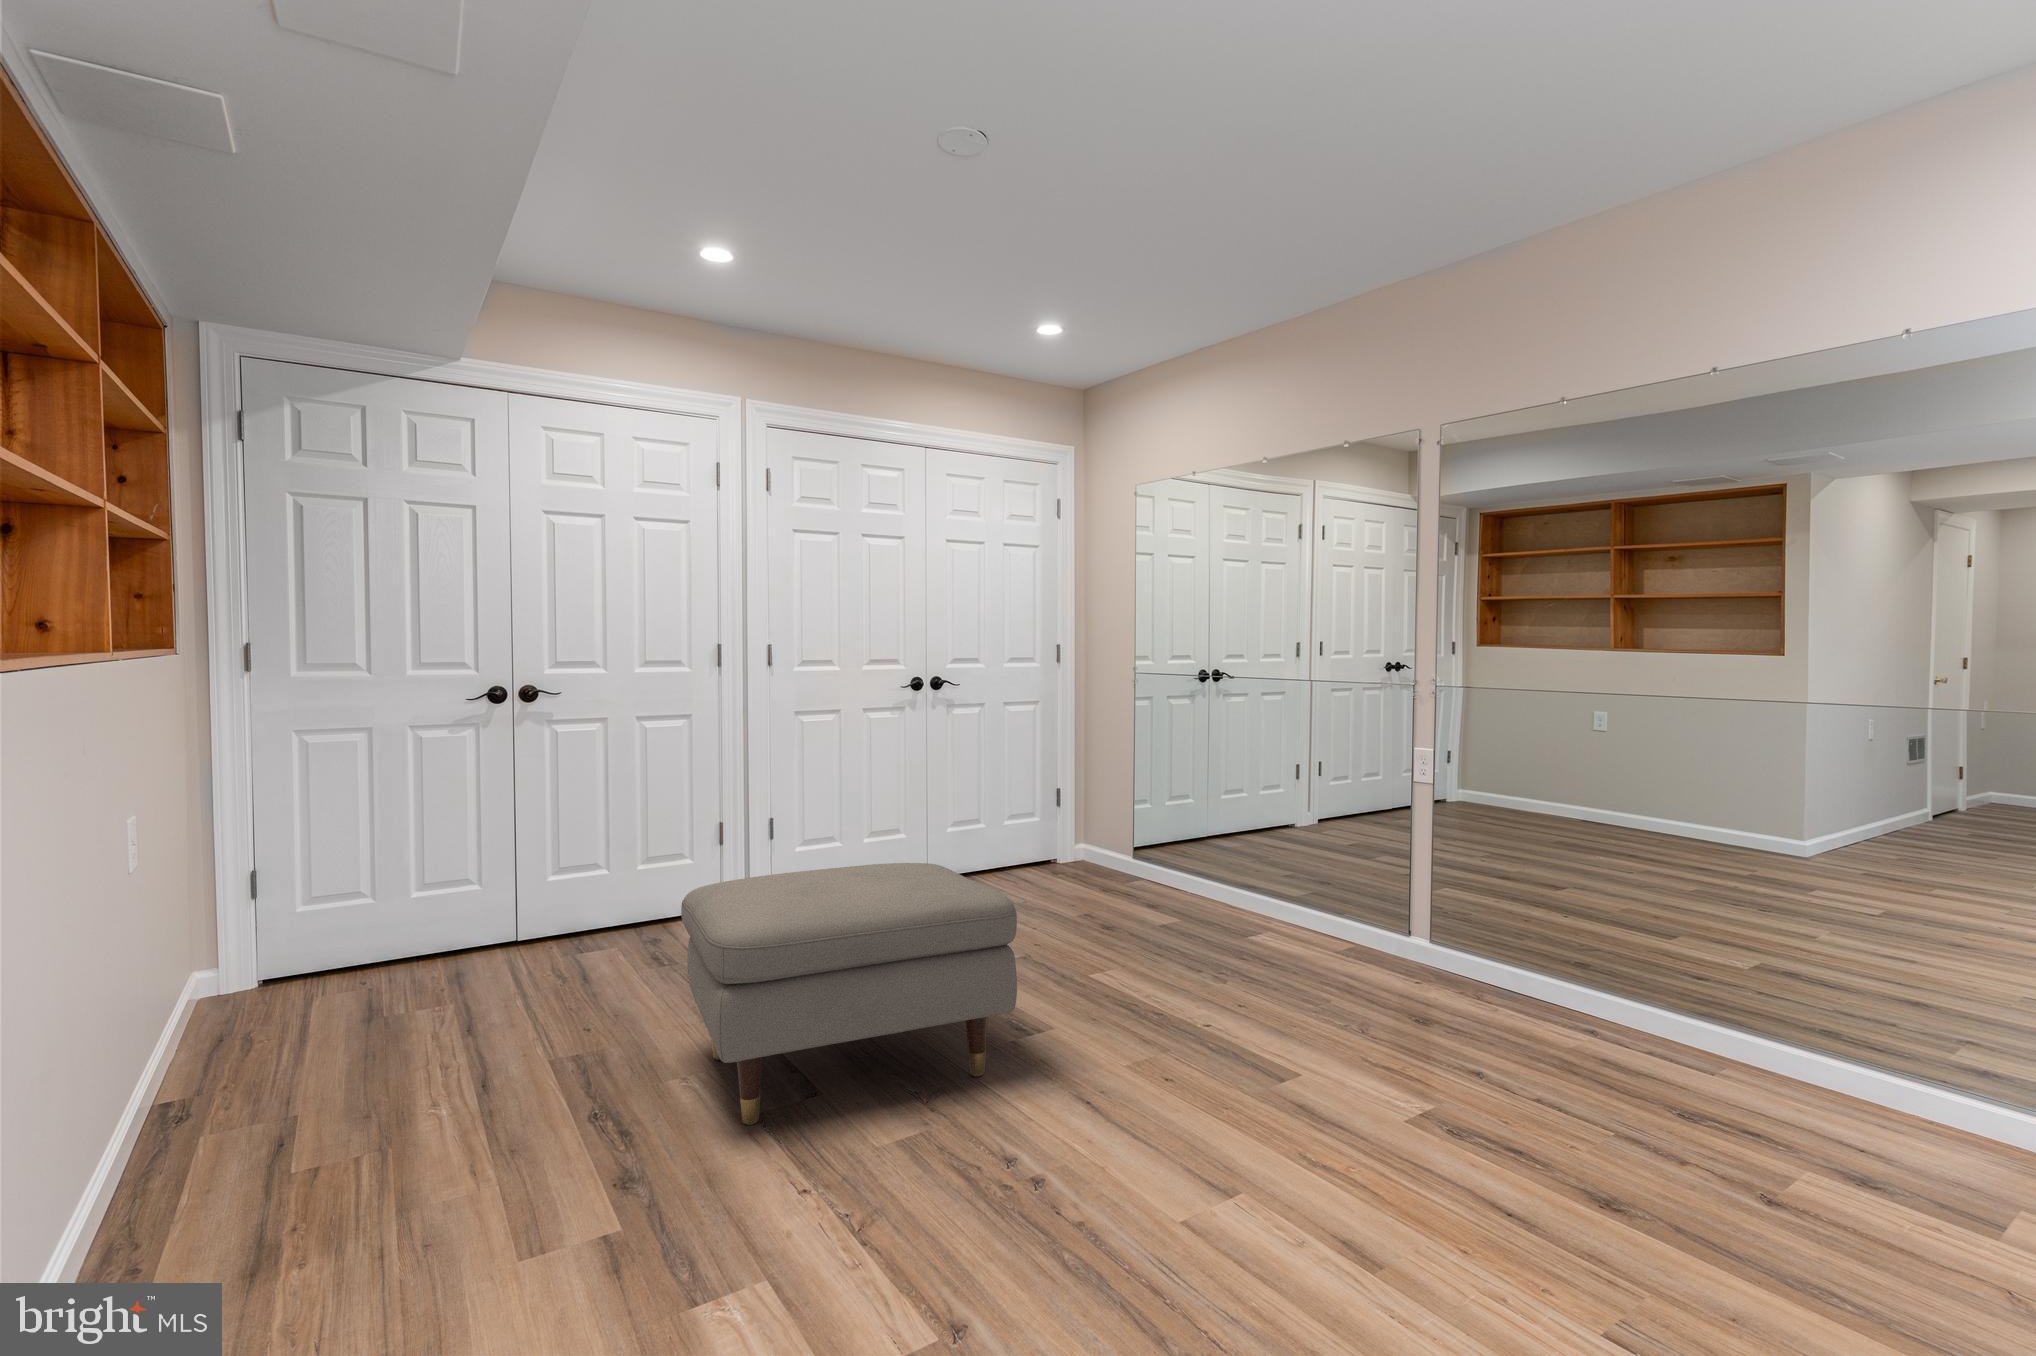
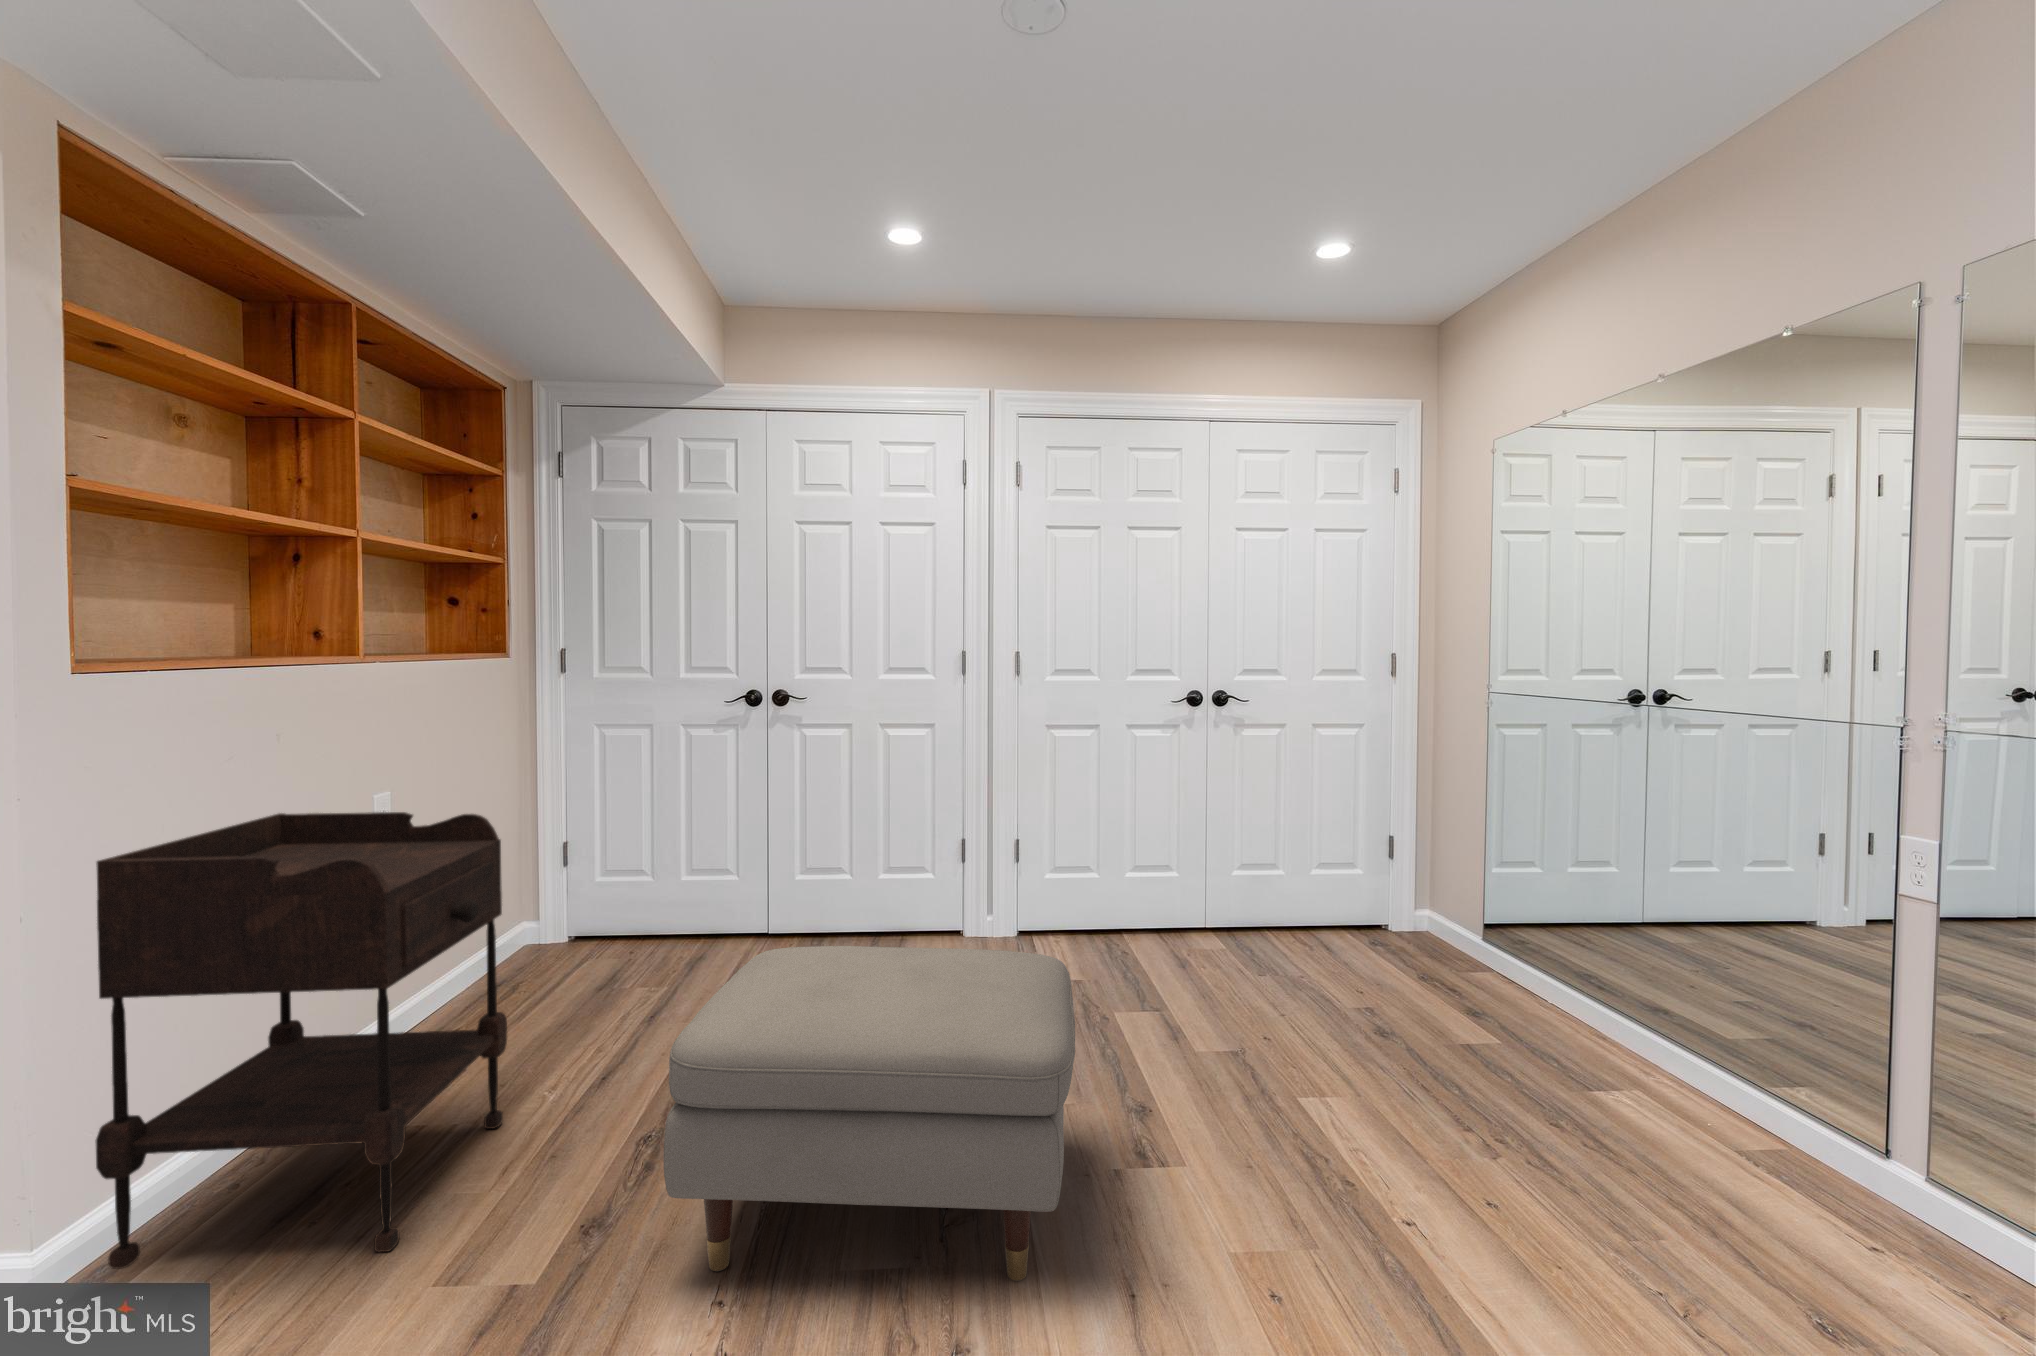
side table: none [71,788,436,1277] -> present [96,812,507,1269]

